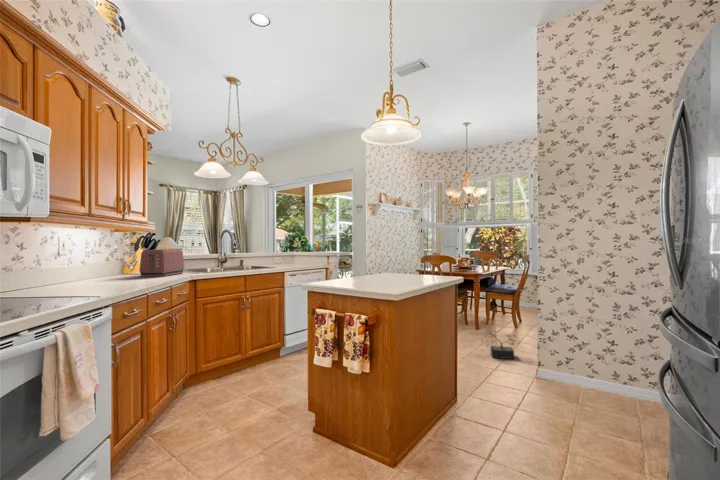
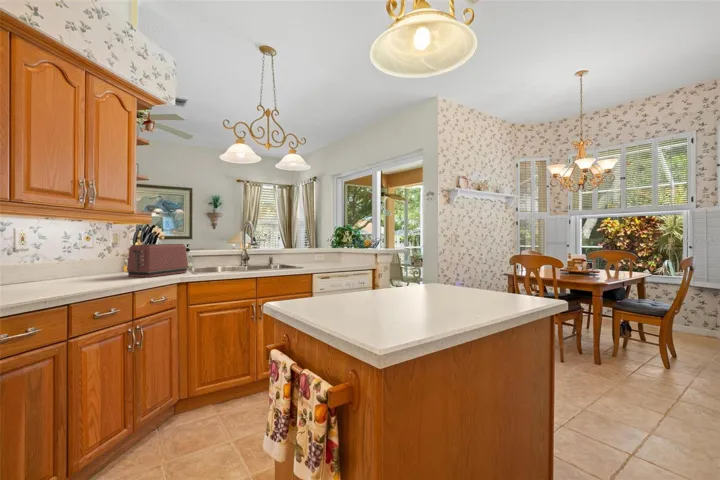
decorative plant: present [484,326,519,359] -> none [606,372,686,441]

